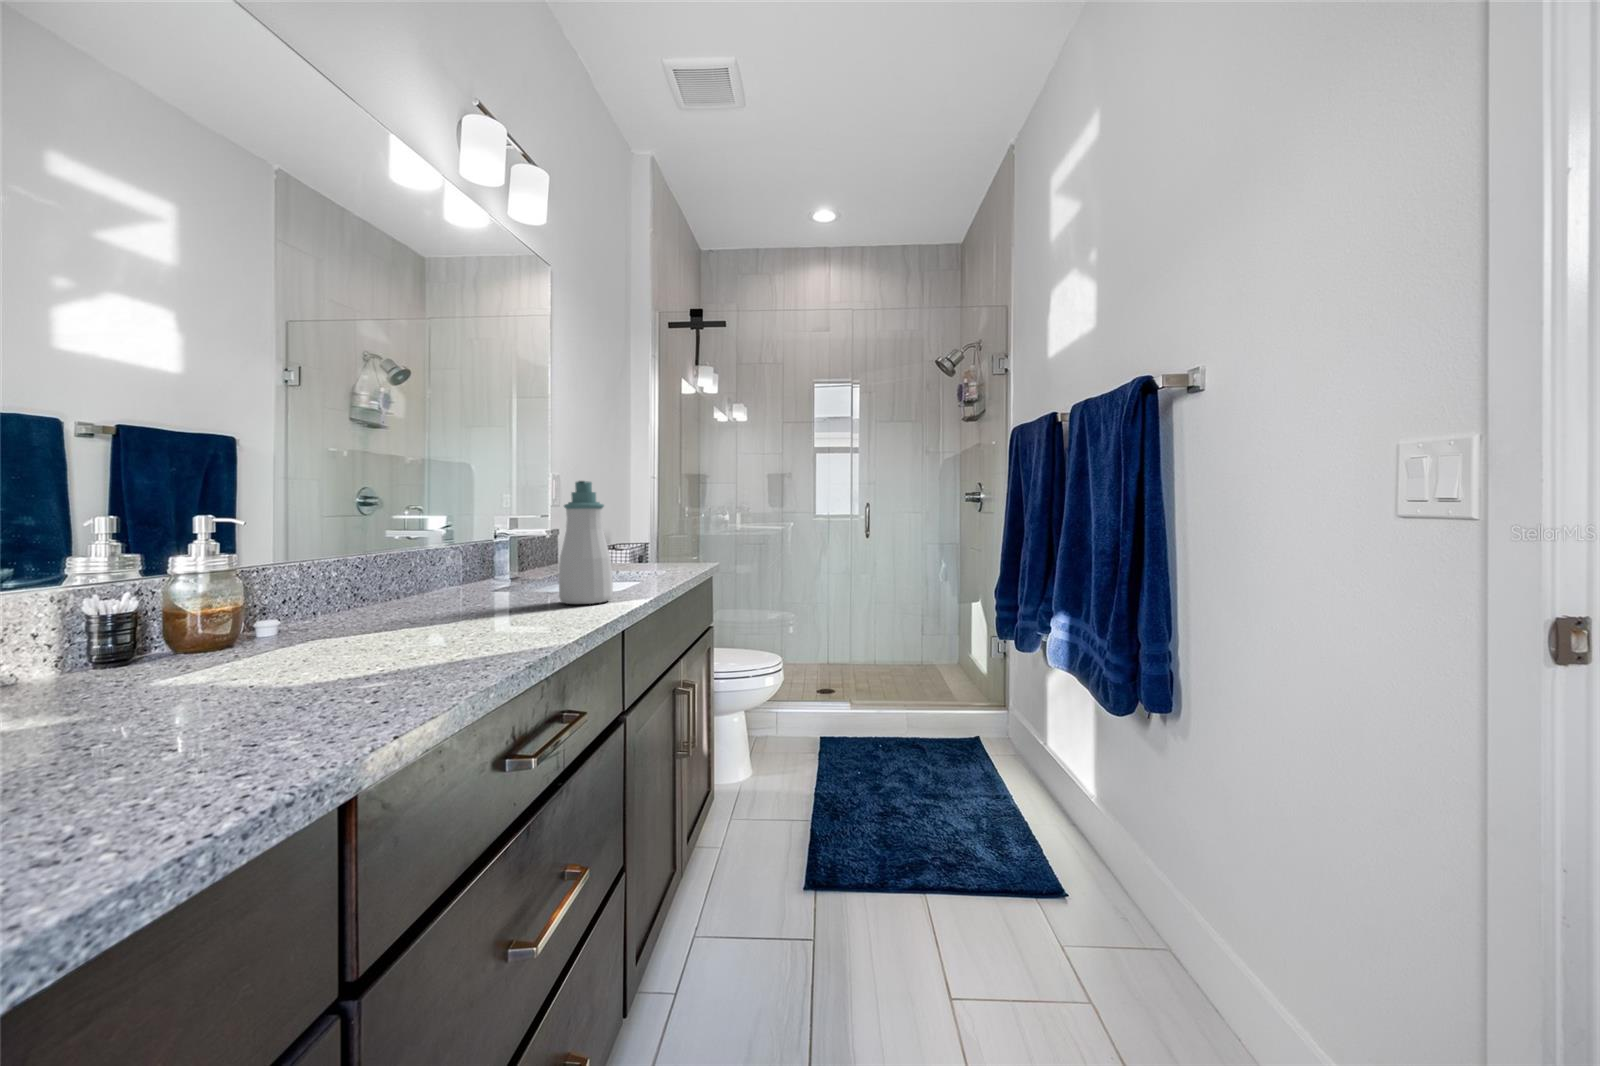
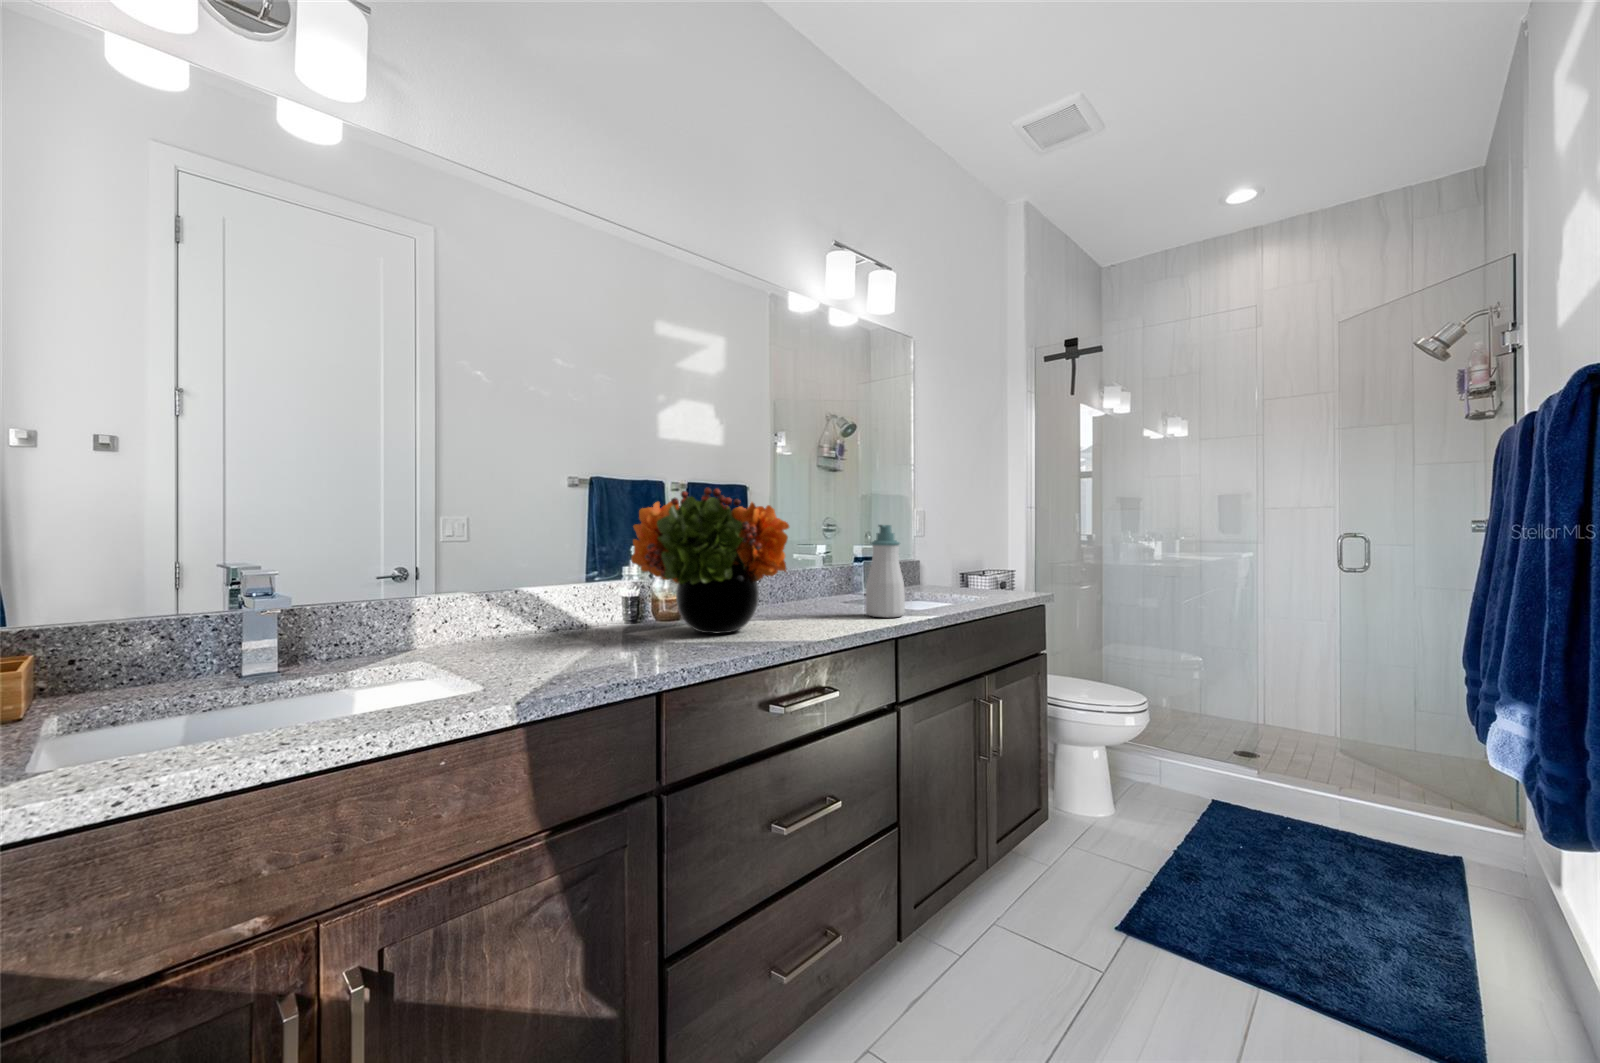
flower arrangement: none [128,402,487,660] -> present [631,488,789,633]

